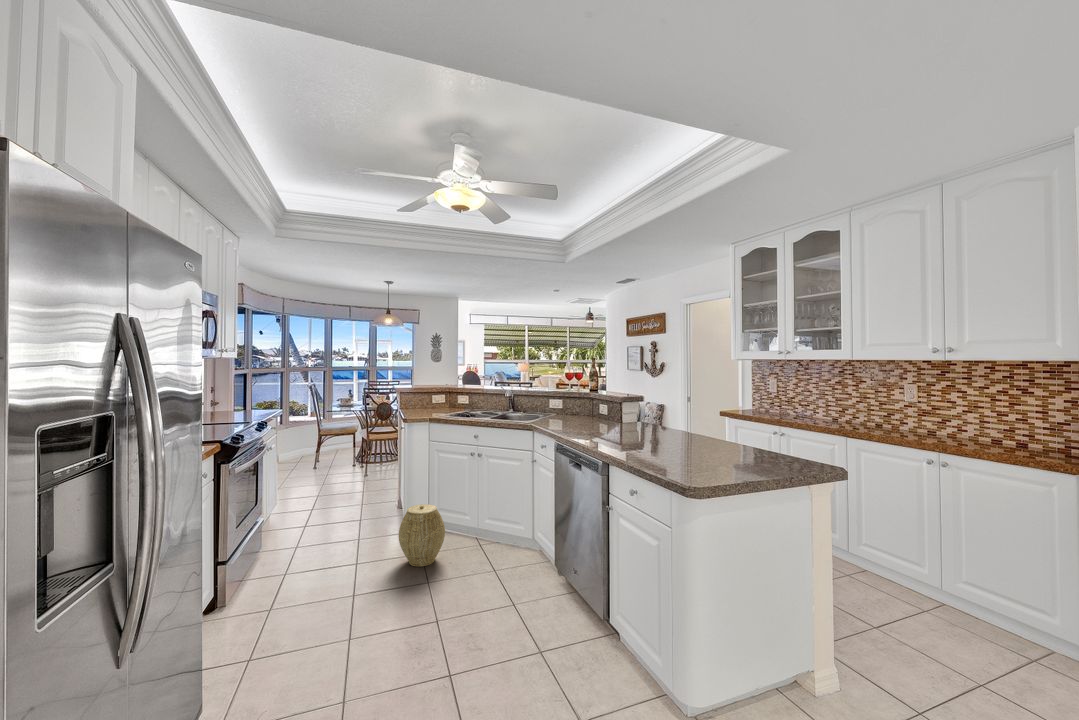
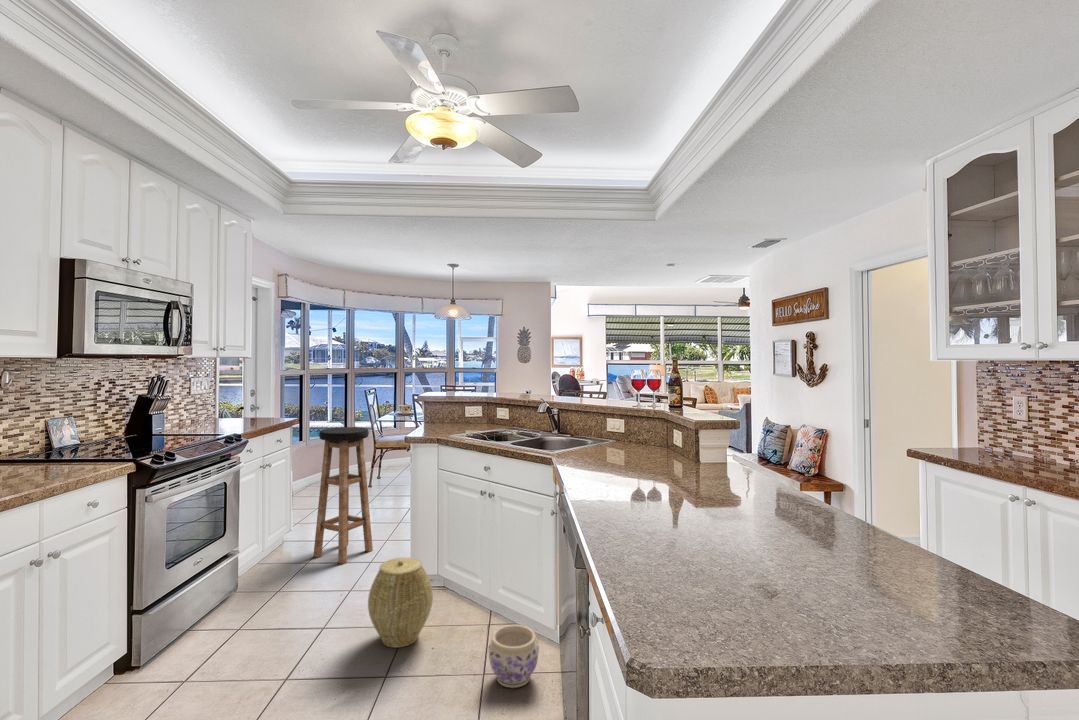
bar stool: none [305,417,354,526] -> present [313,427,373,564]
planter: none [498,536,531,574] -> present [489,625,539,689]

